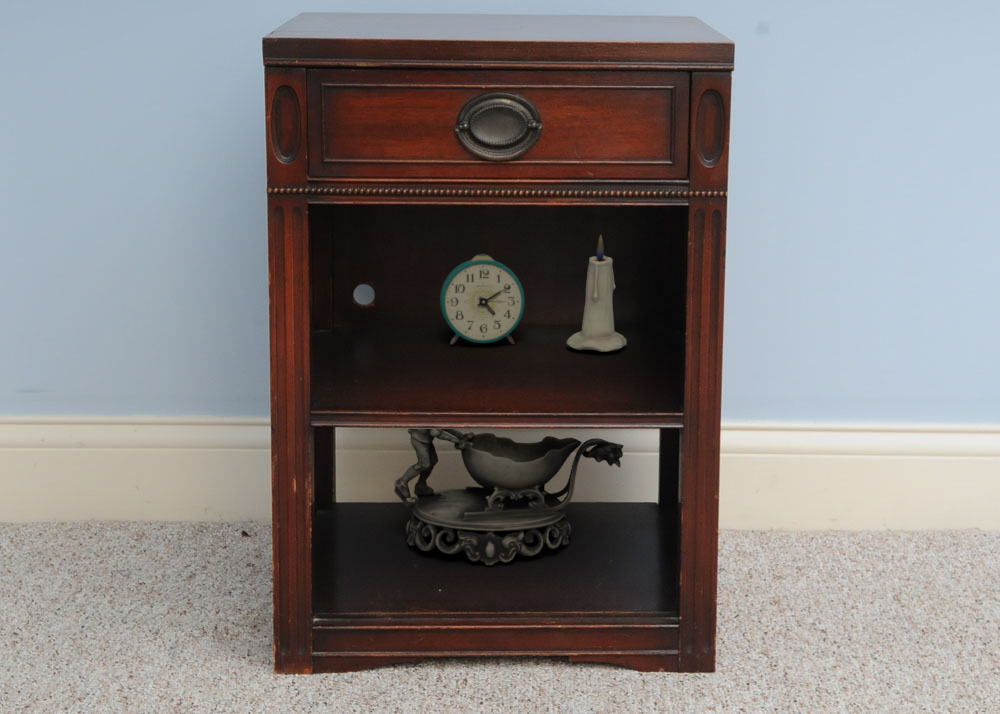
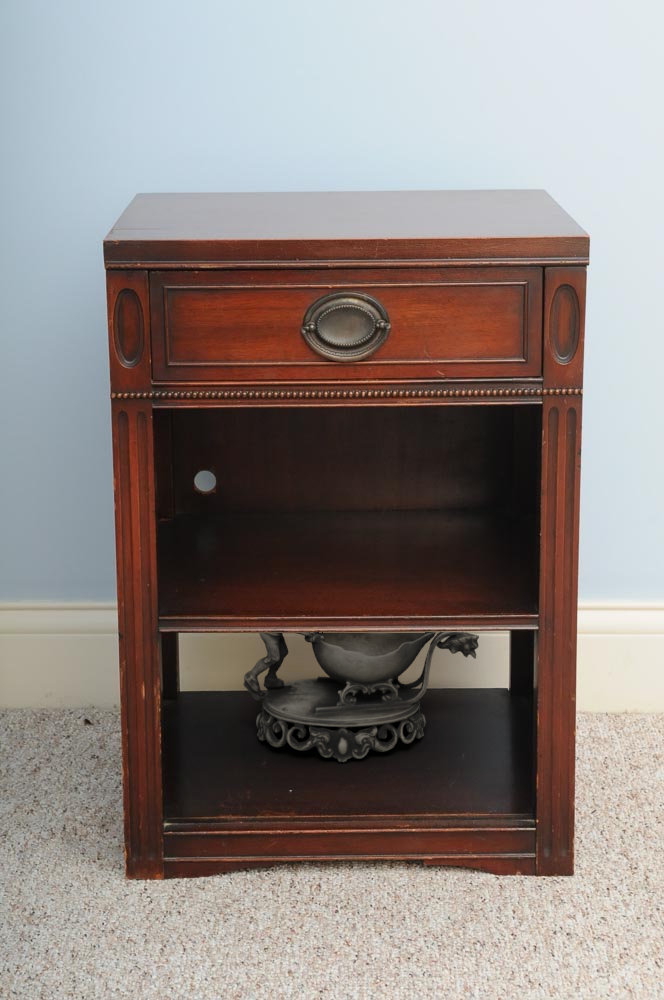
candle: present [567,235,627,352] -> none [419,417,482,538]
alarm clock: present [440,254,525,344] -> none [288,437,376,530]

